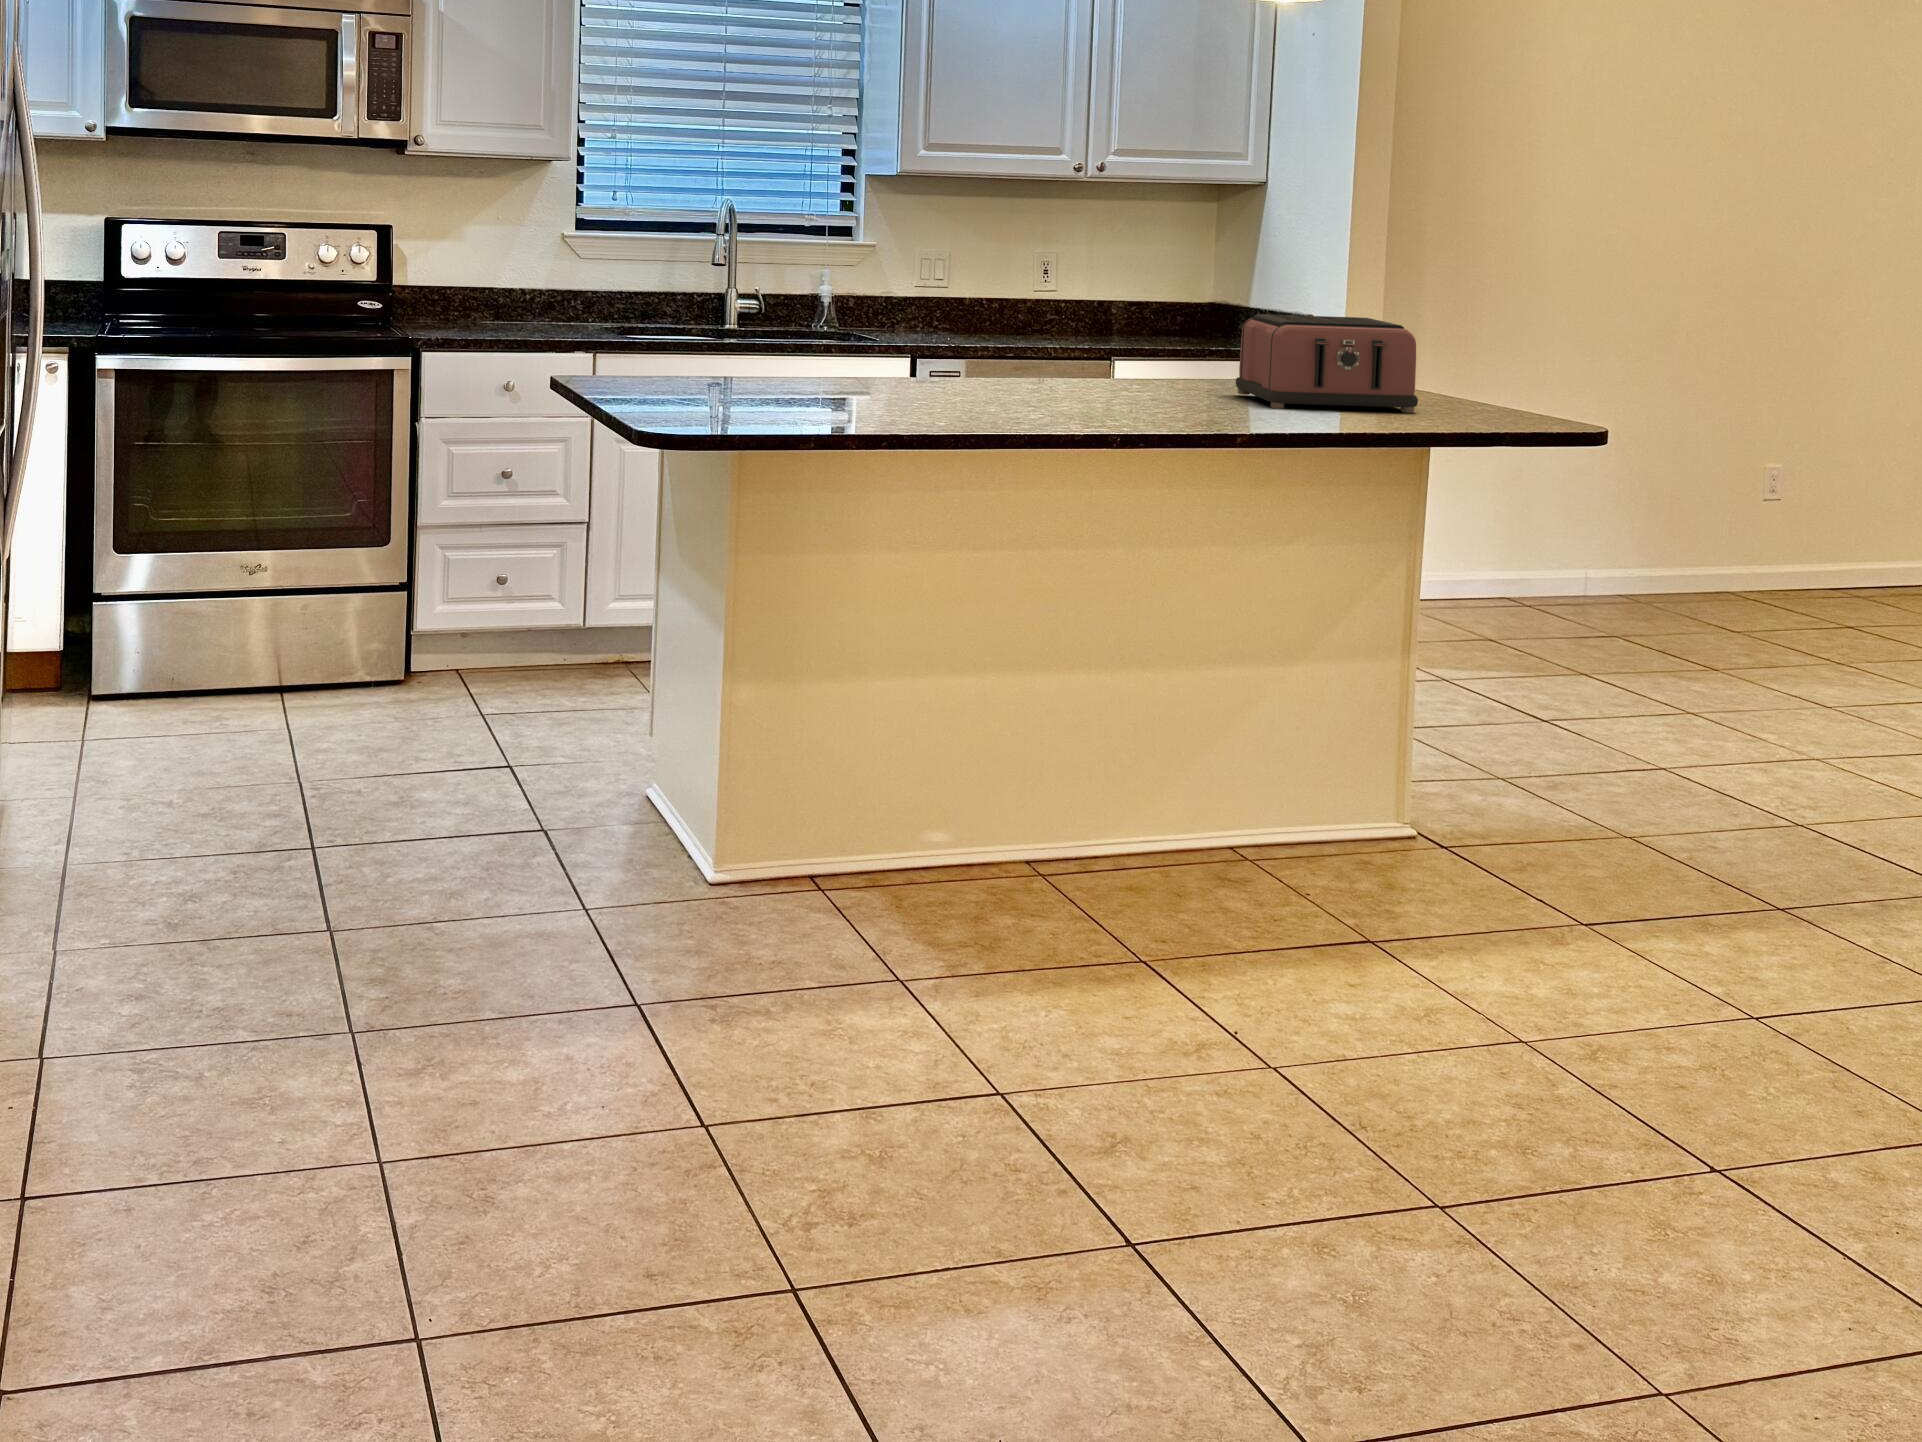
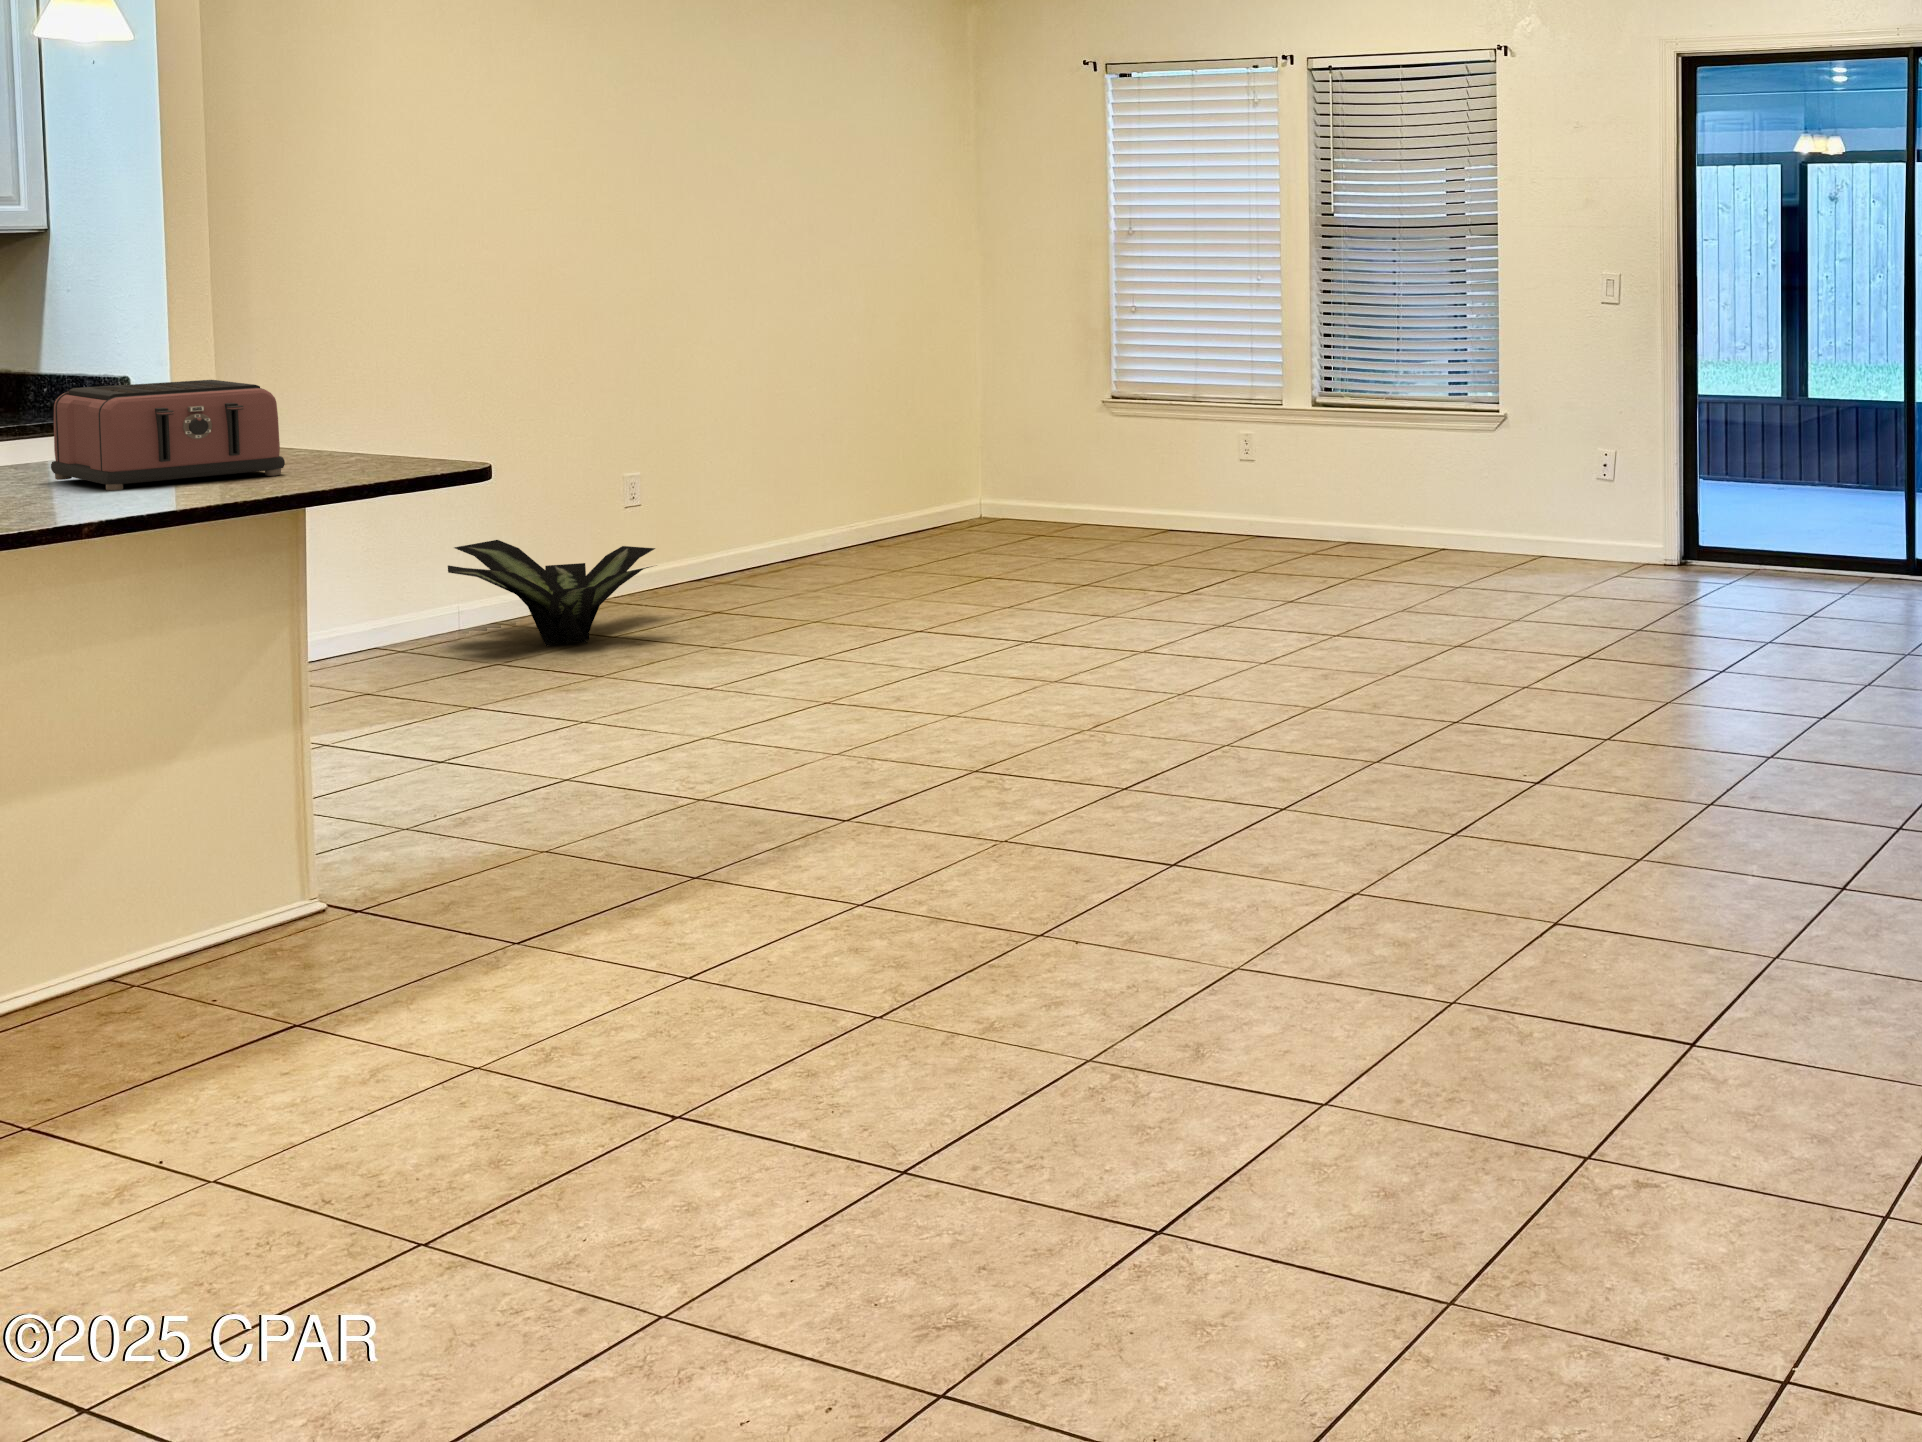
potted plant: none [1572,509,1786,629] -> present [448,540,655,646]

